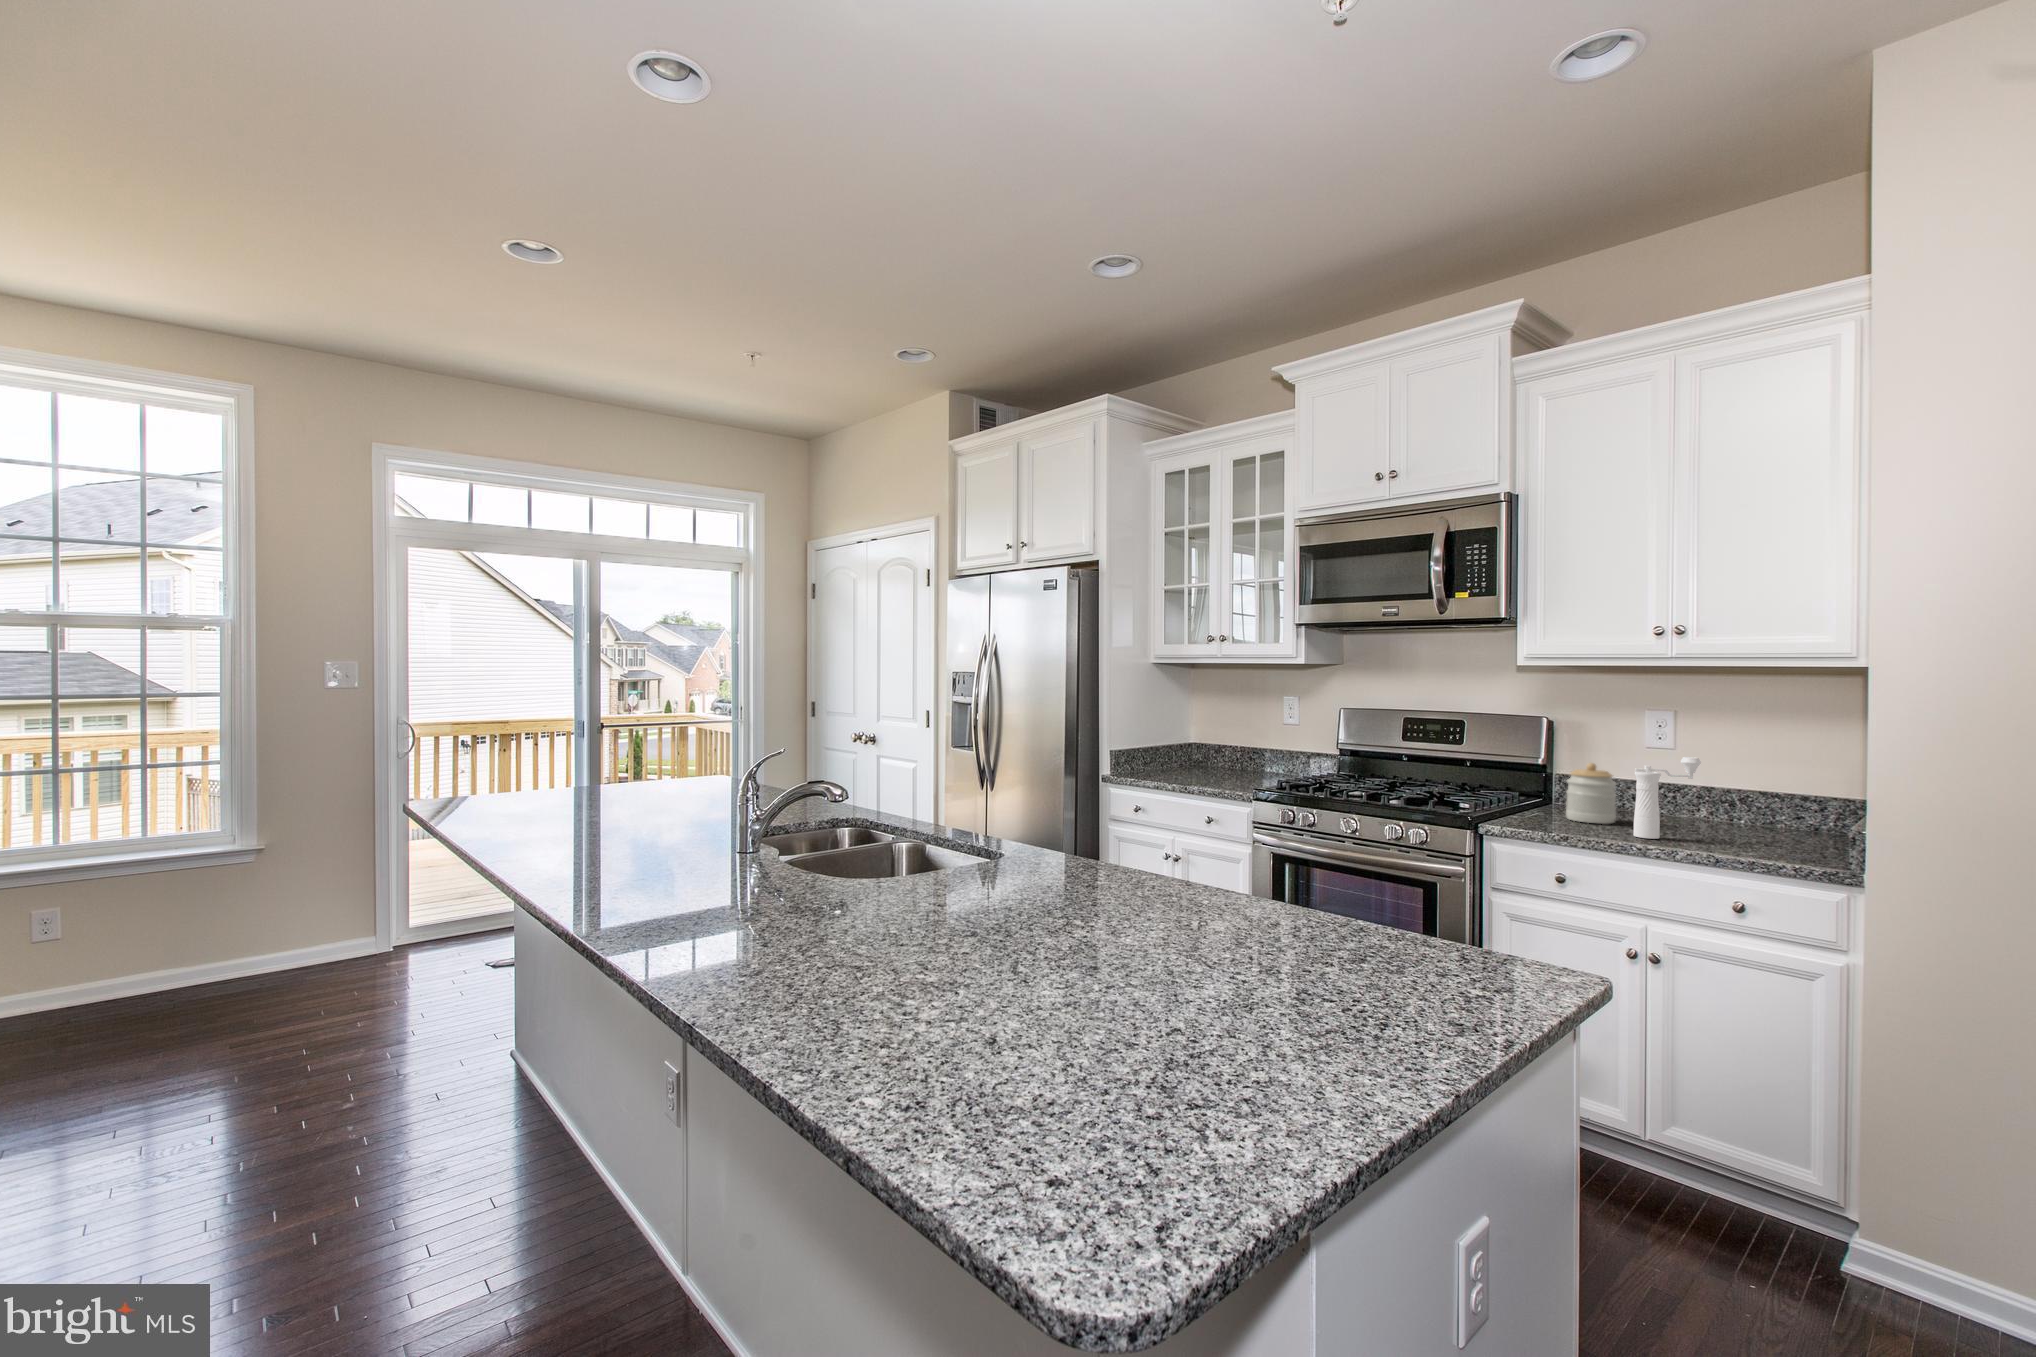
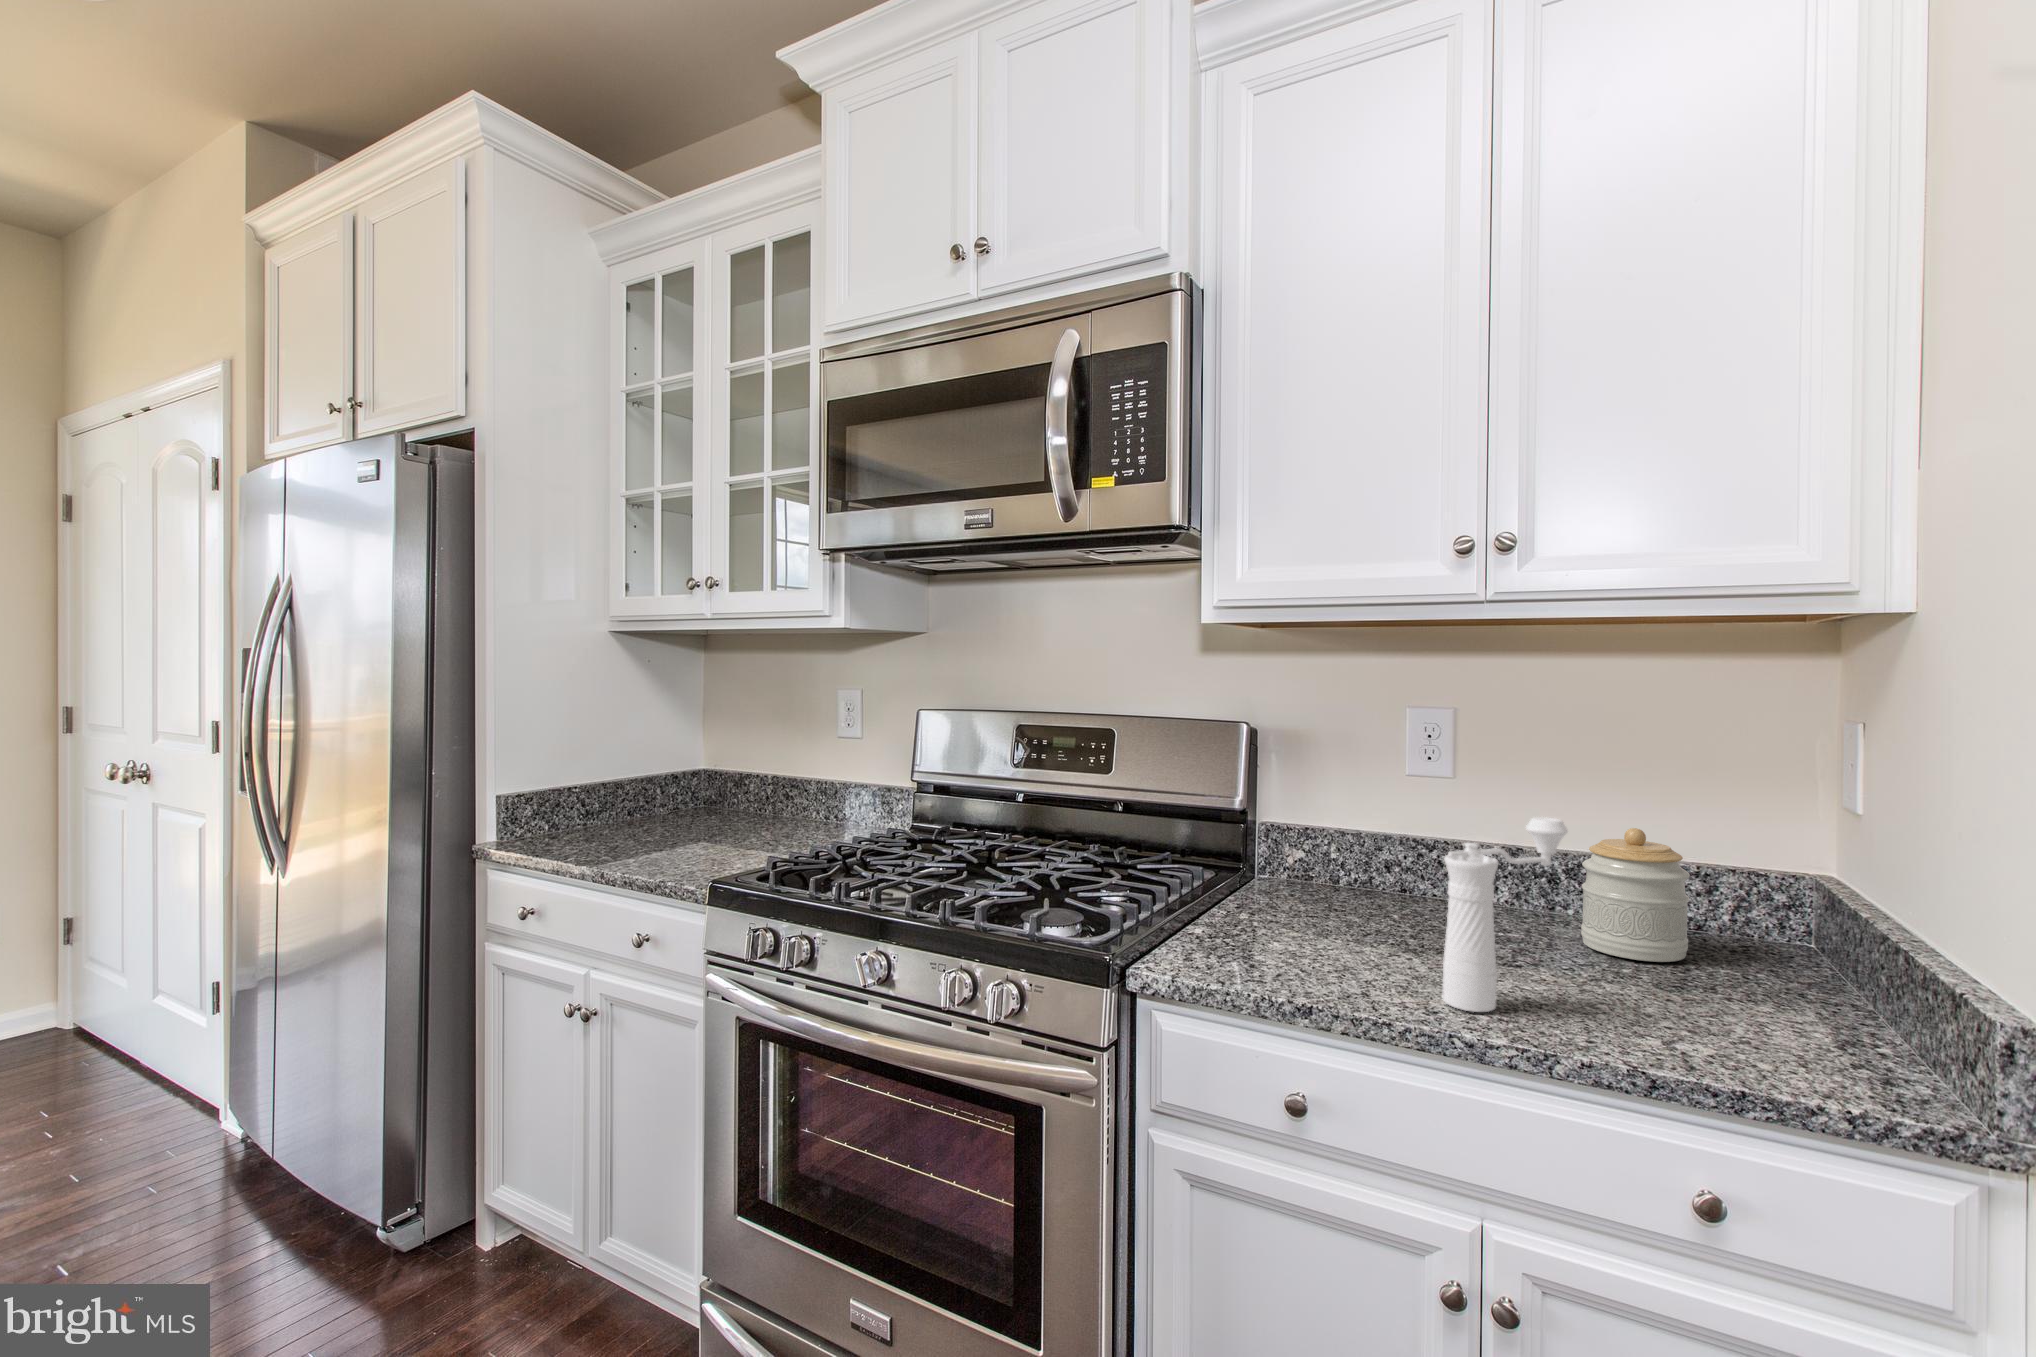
jar: present [1566,763,1616,824] -> present [1581,828,1690,962]

